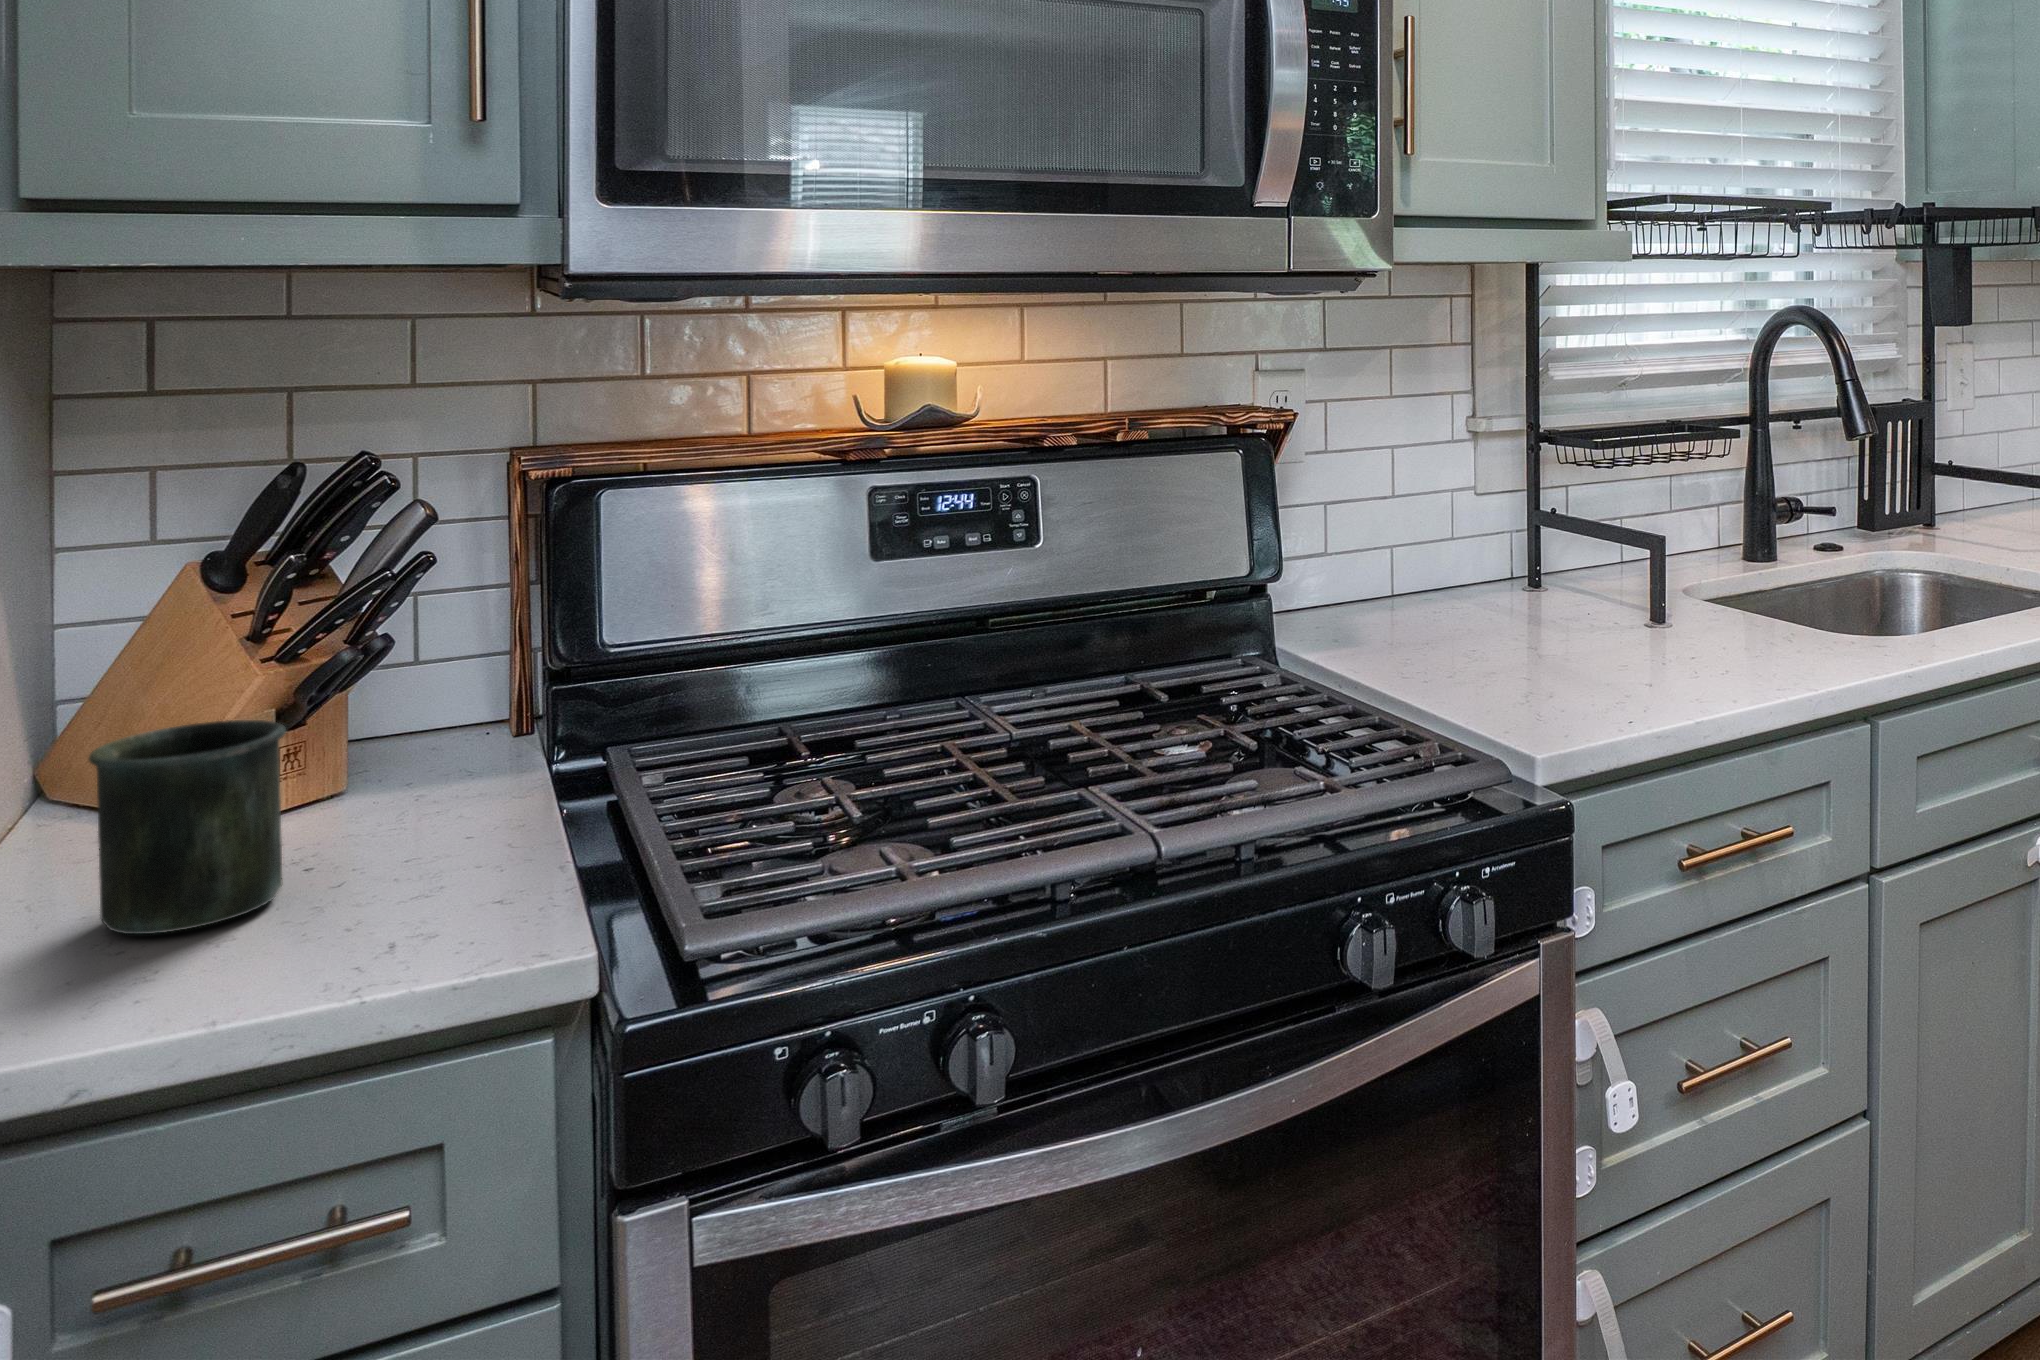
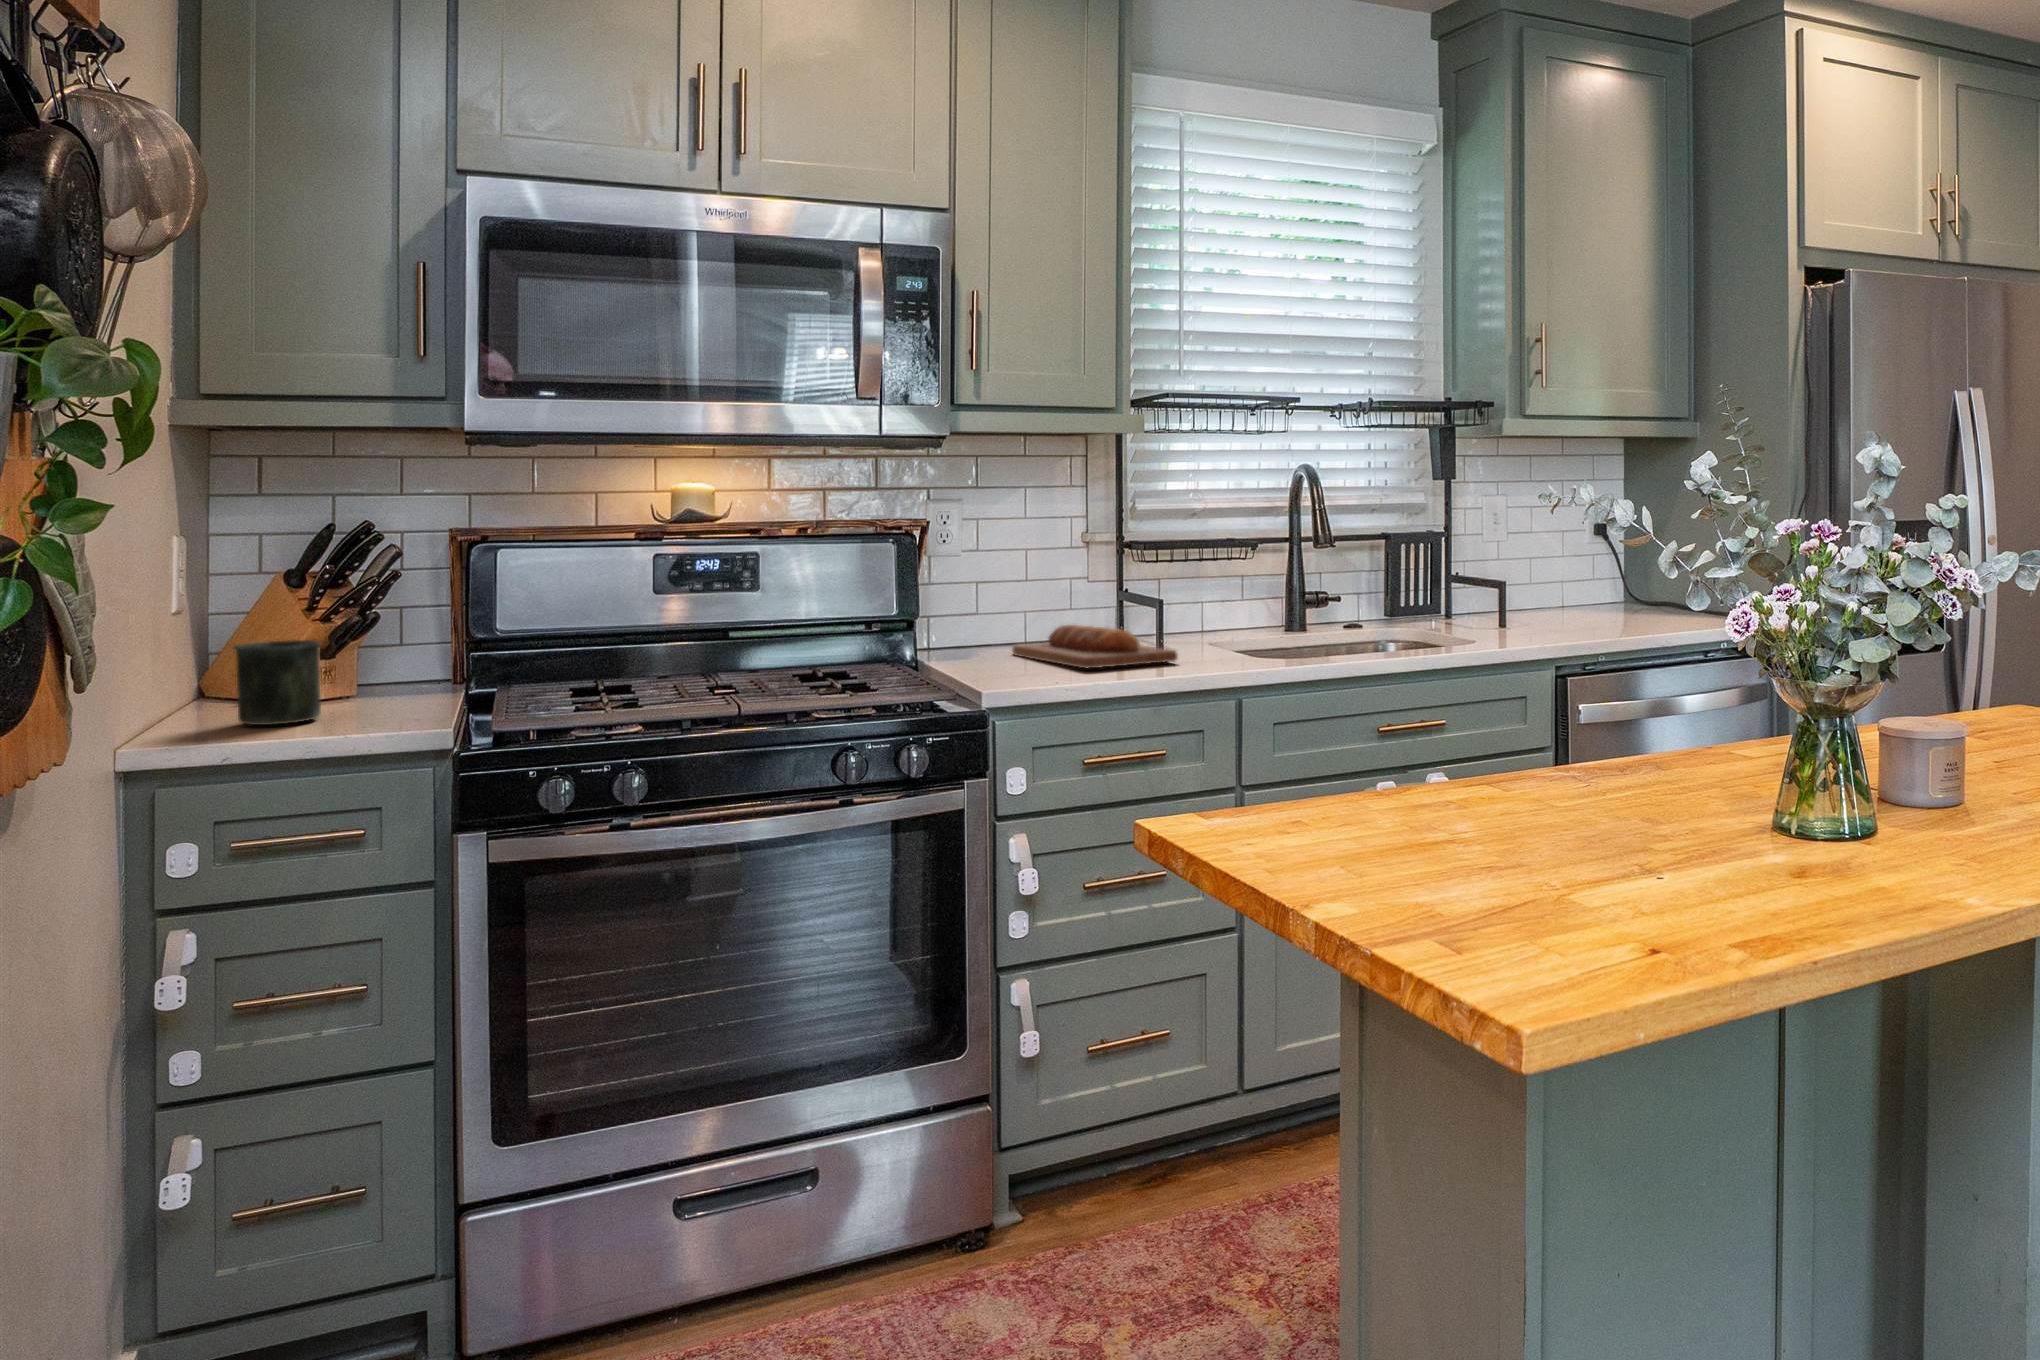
bread loaf: none [1417,579,1732,675] -> present [1012,625,1178,668]

